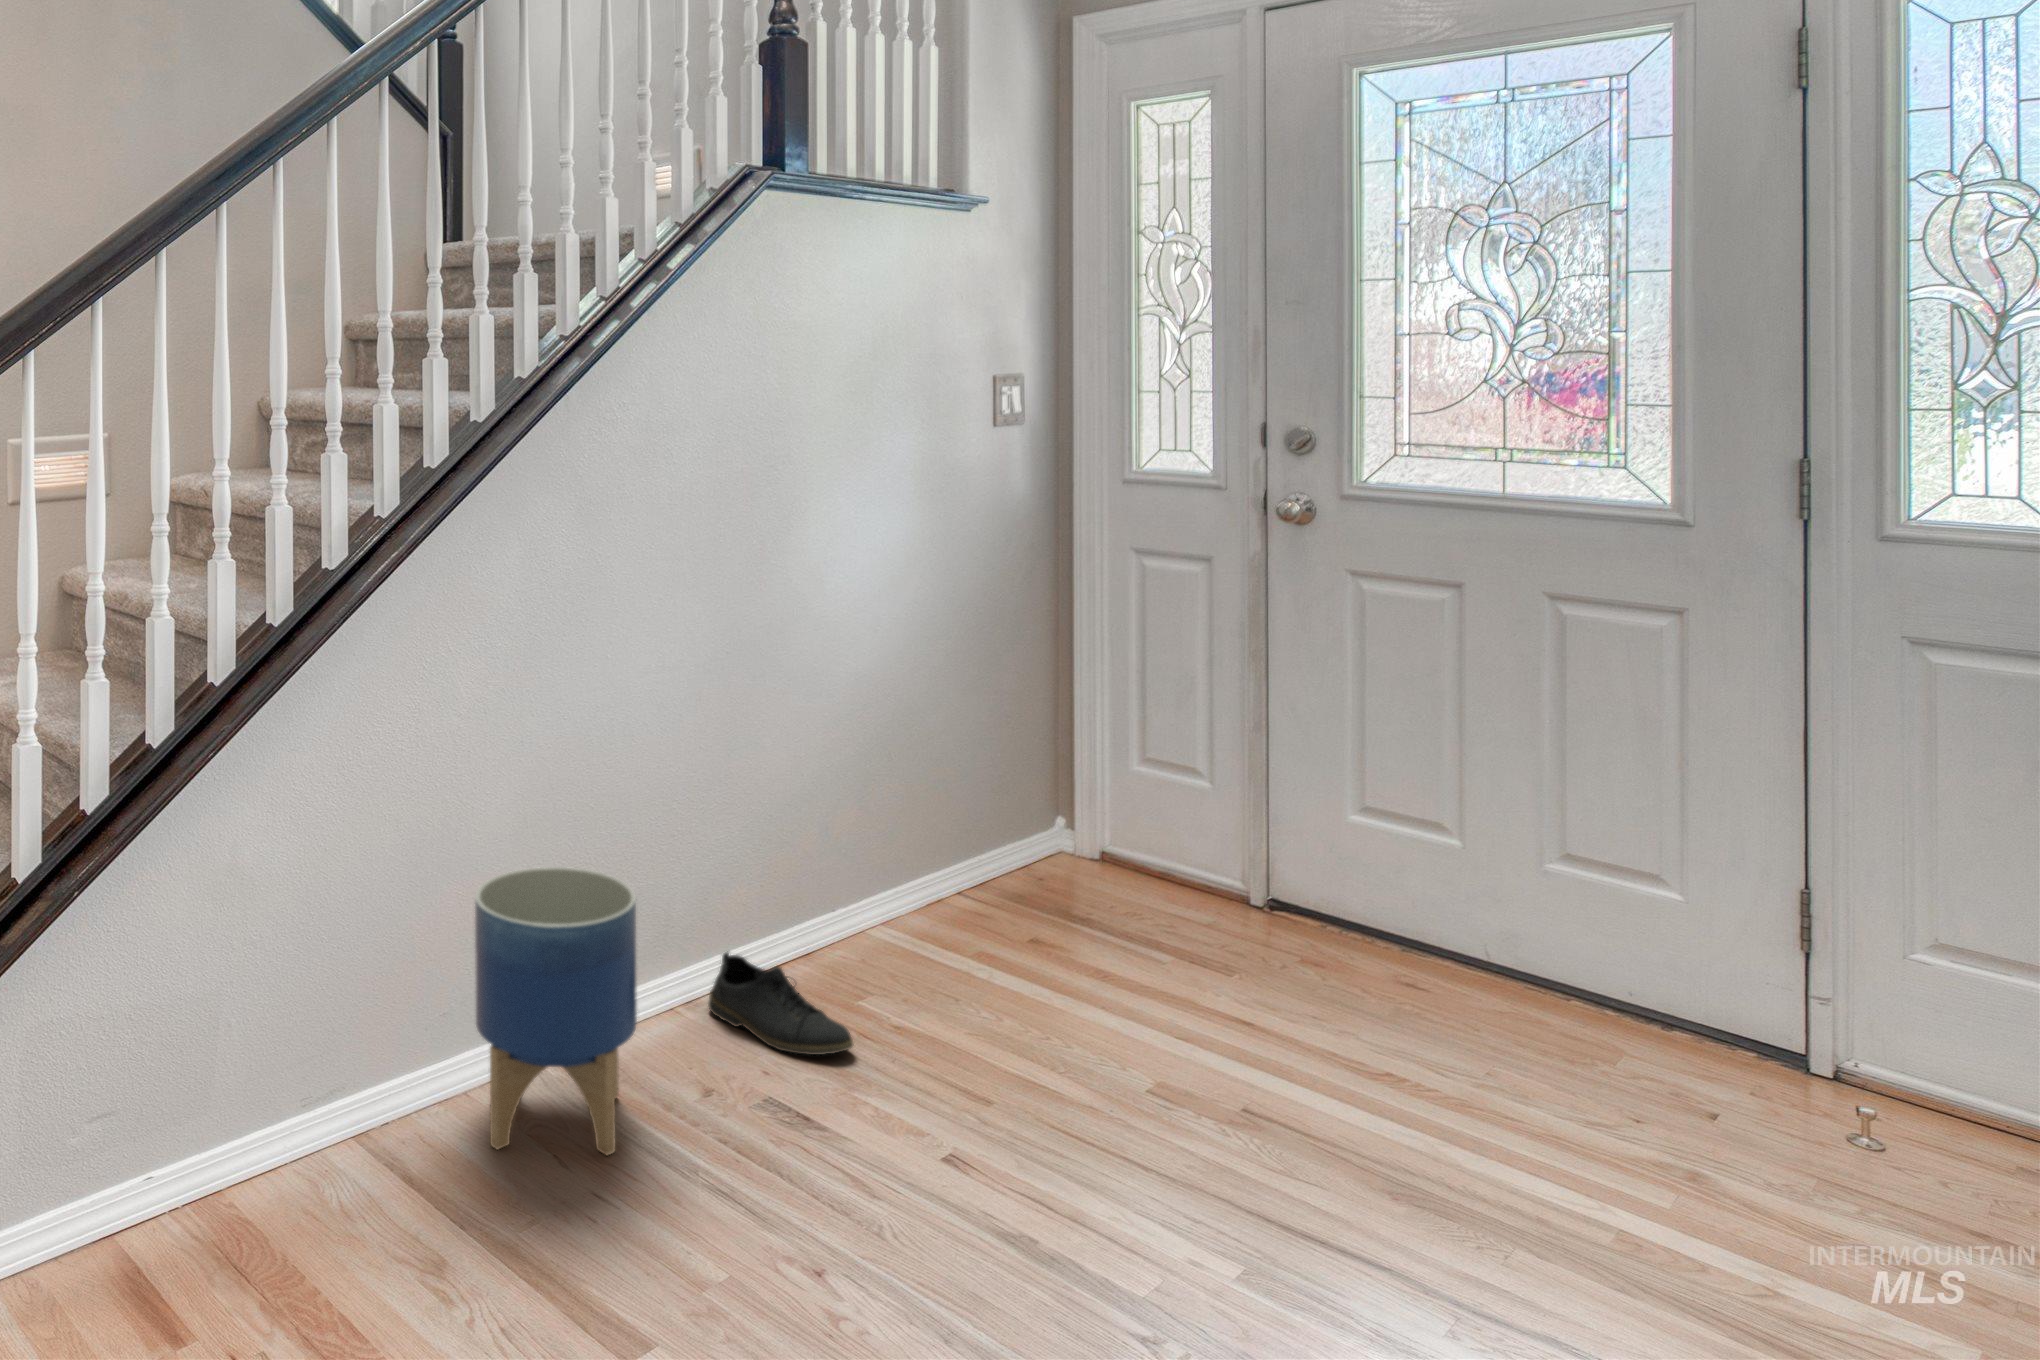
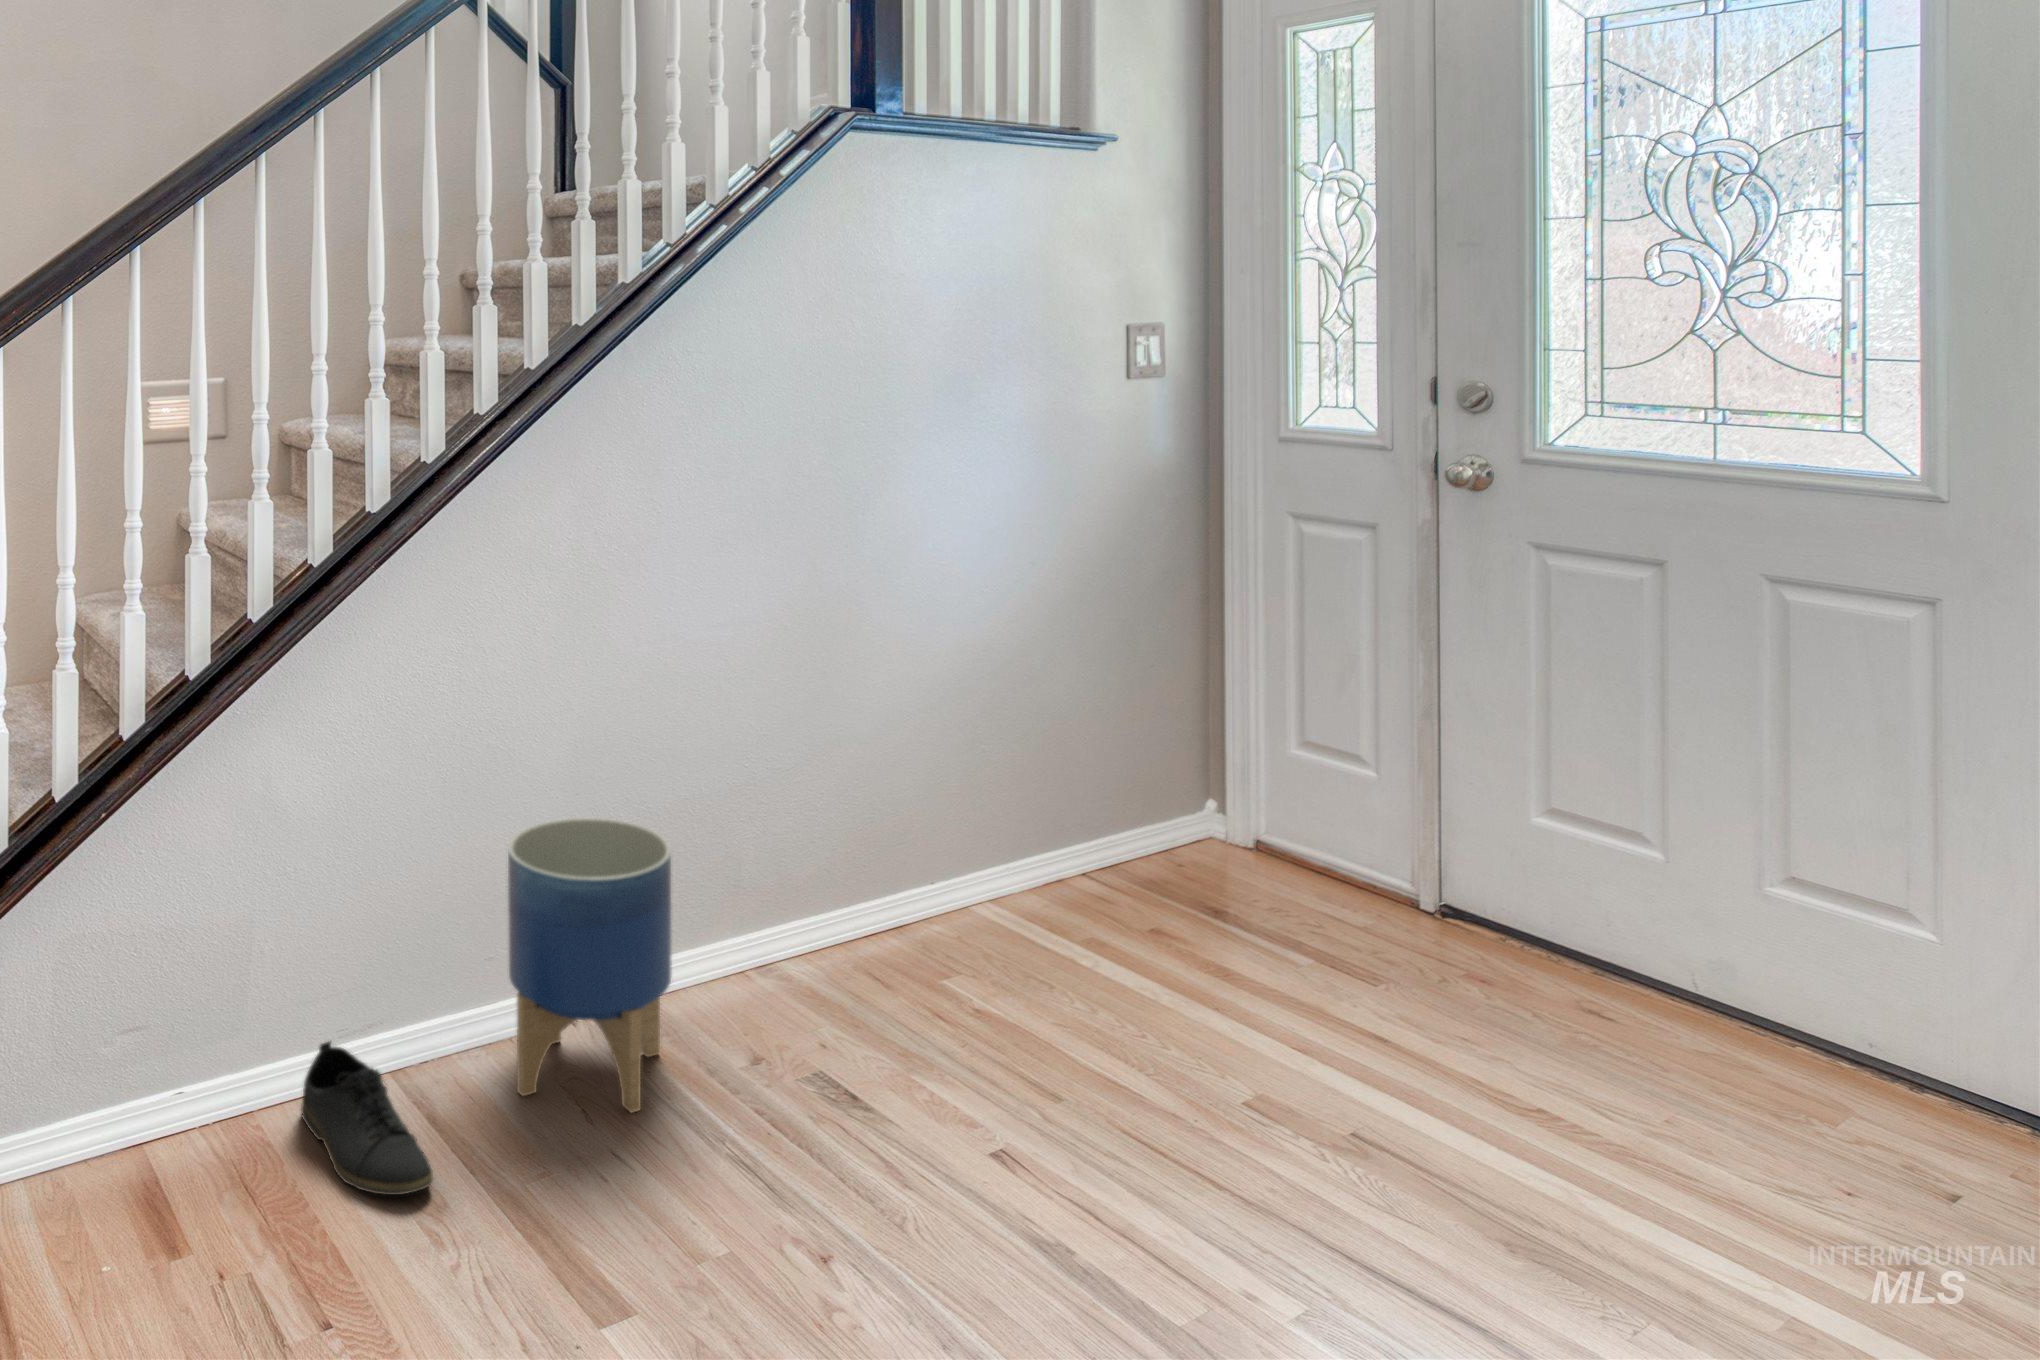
shoe: present [708,952,853,1055] -> present [301,1042,433,1195]

